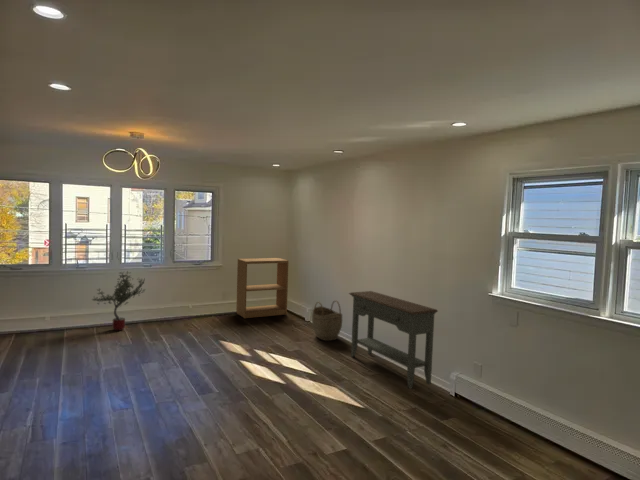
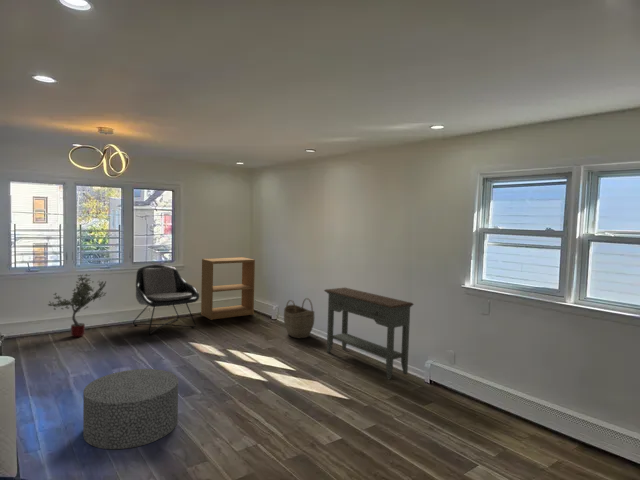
lounge chair: none [171,264,232,331] -> present [133,265,199,335]
ottoman: none [99,366,190,443] -> present [83,369,178,449]

